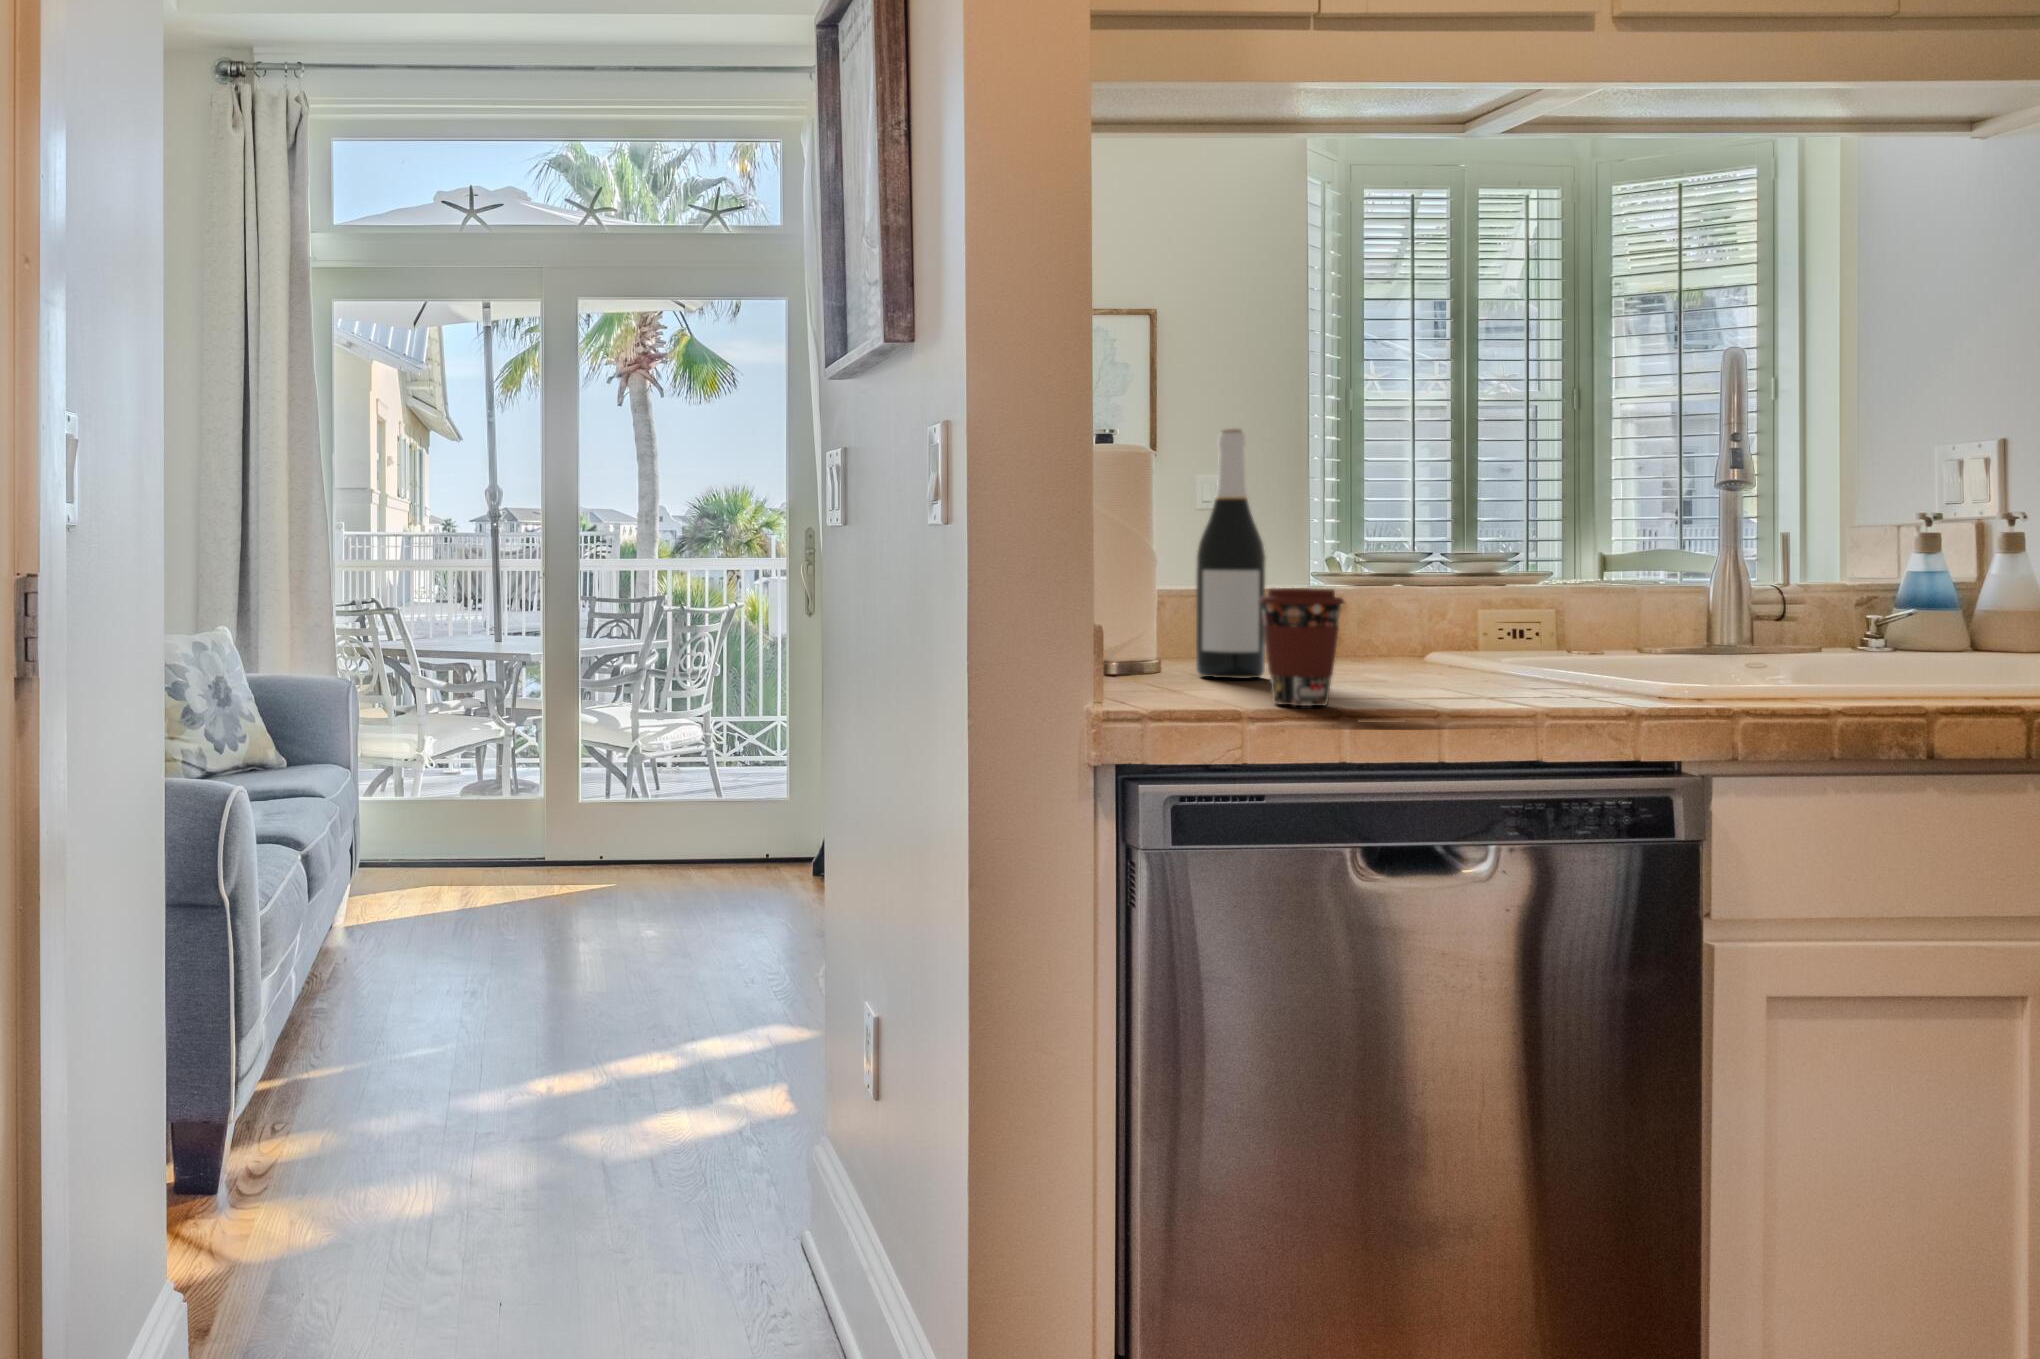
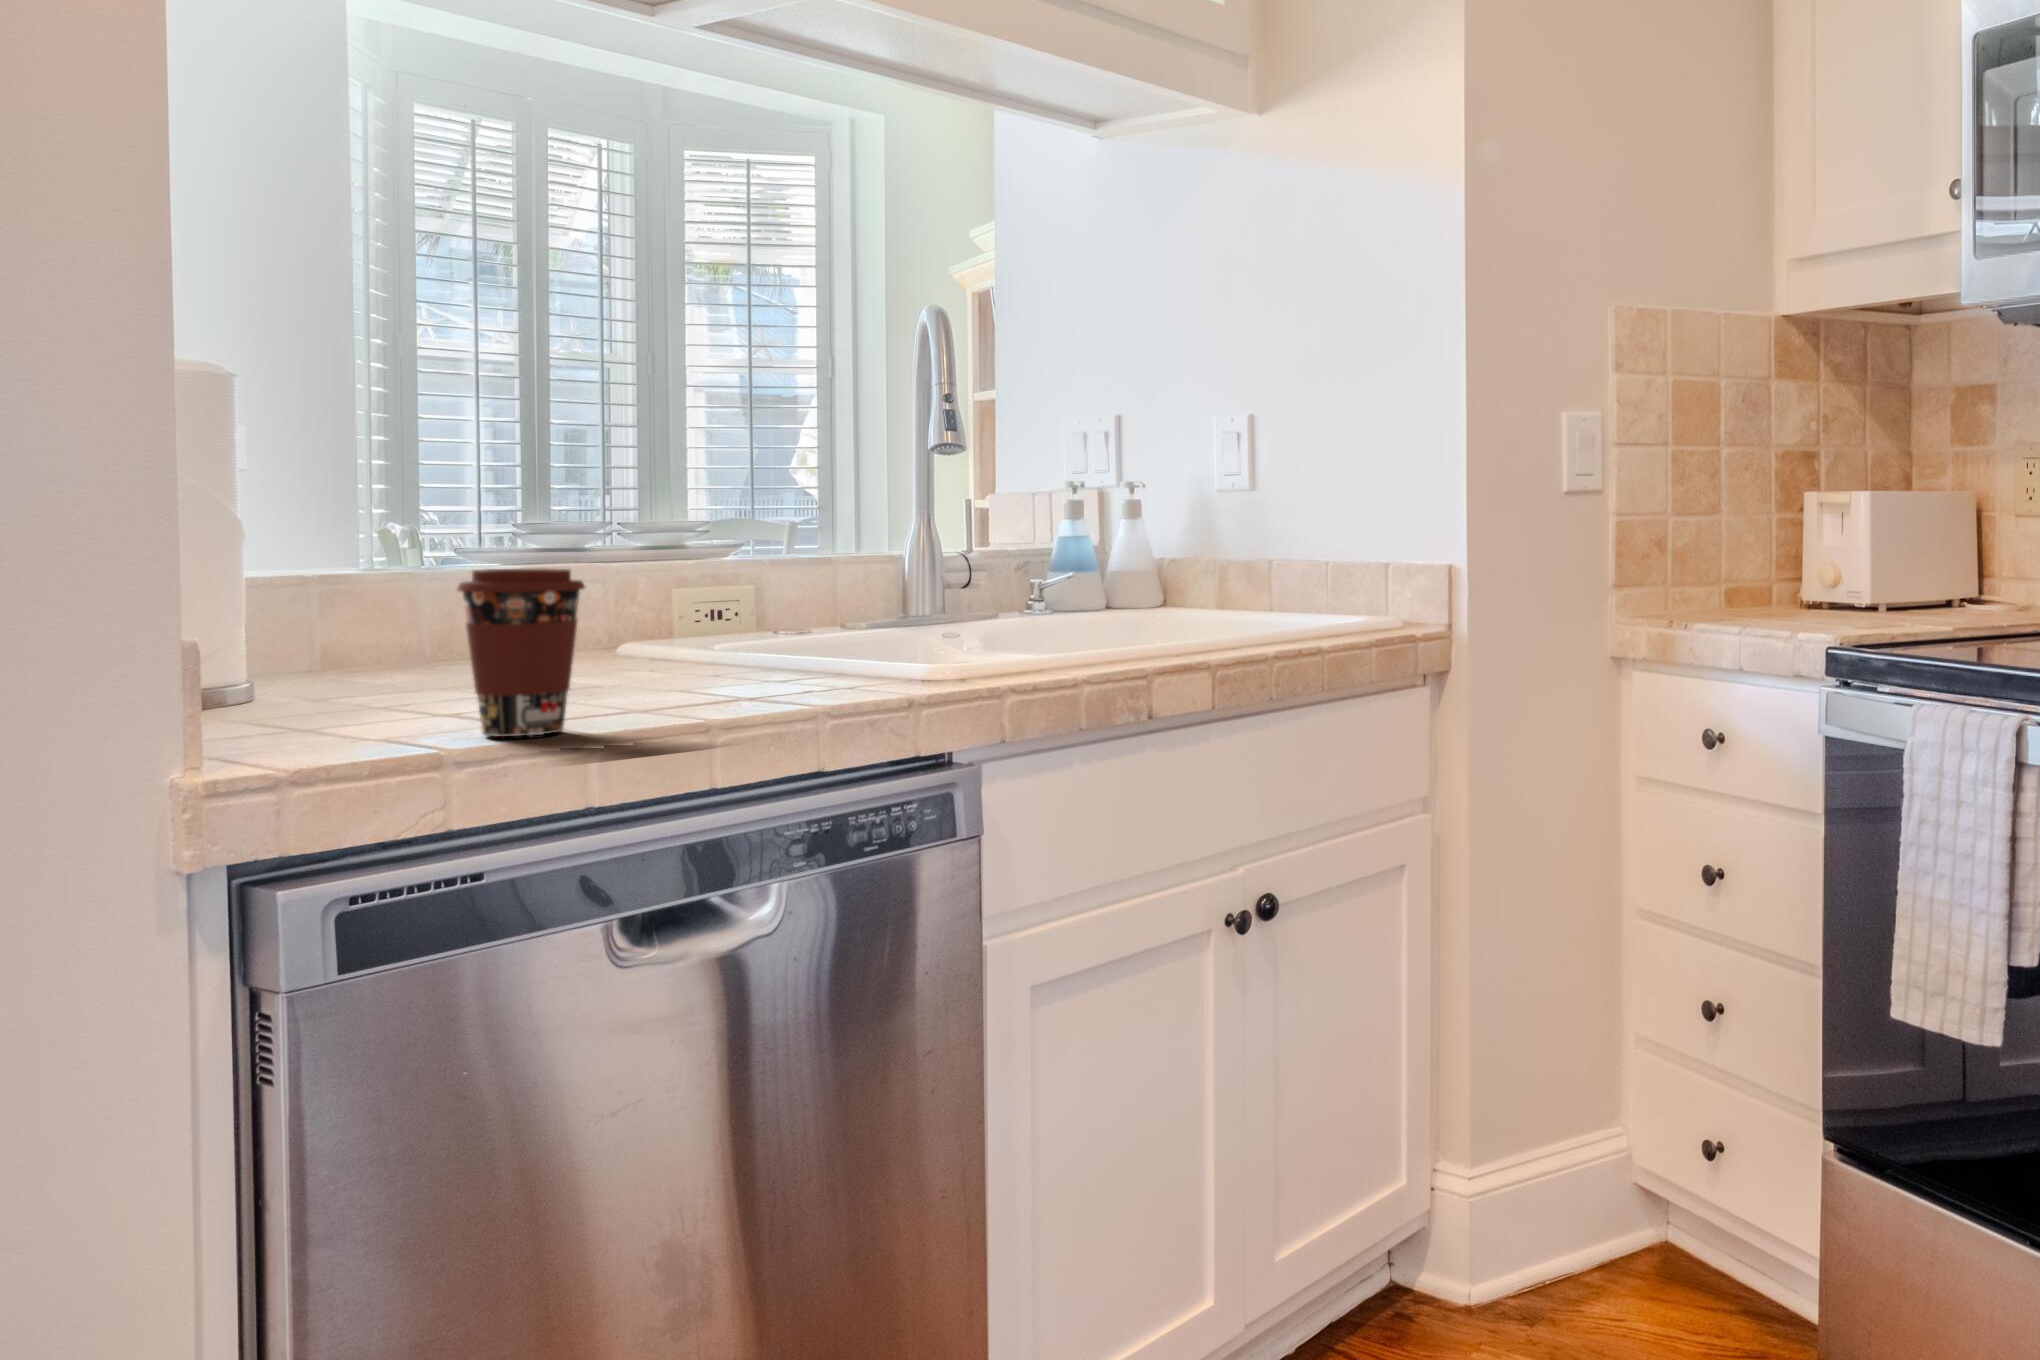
wine bottle: present [1196,429,1265,678] -> none [331,341,441,702]

